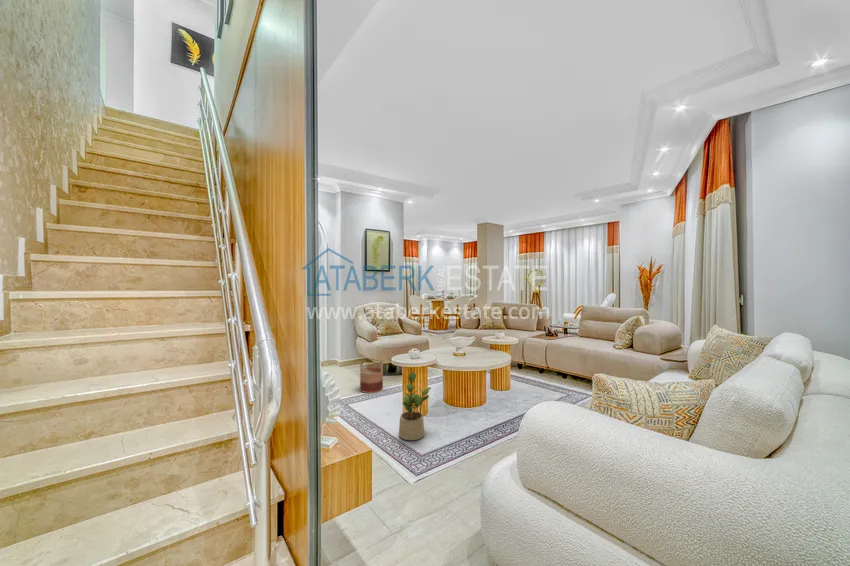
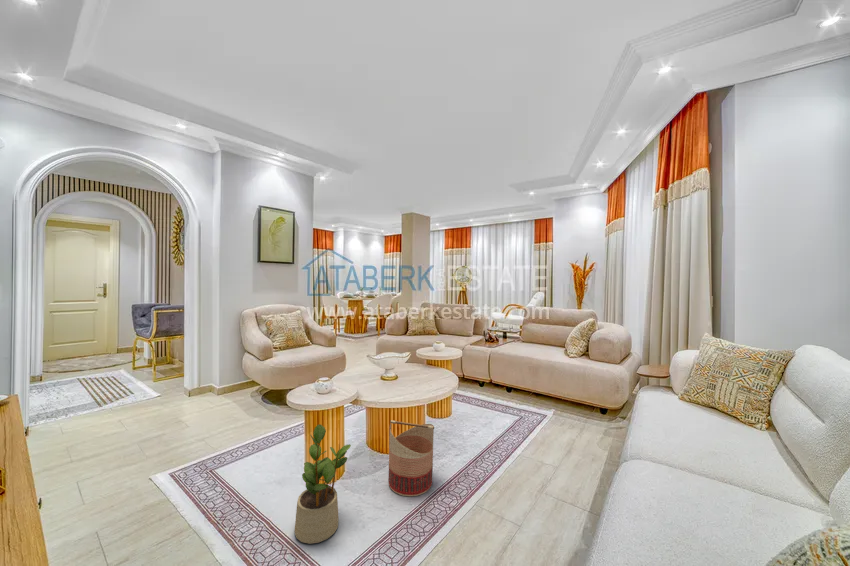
basket: present [360,357,383,393] -> present [388,420,434,496]

